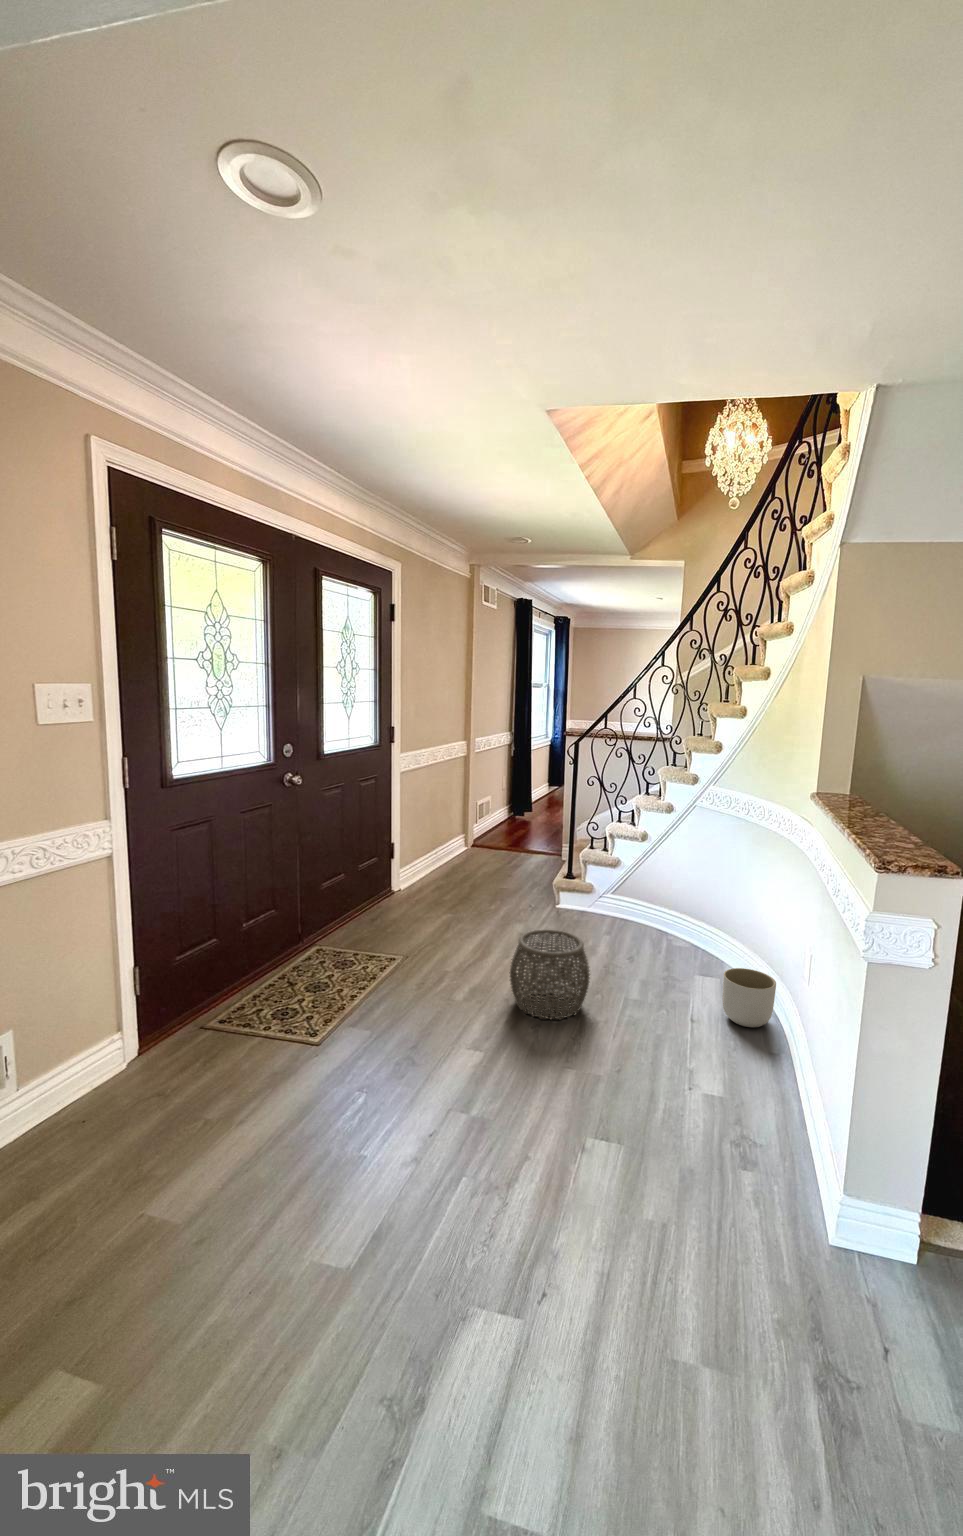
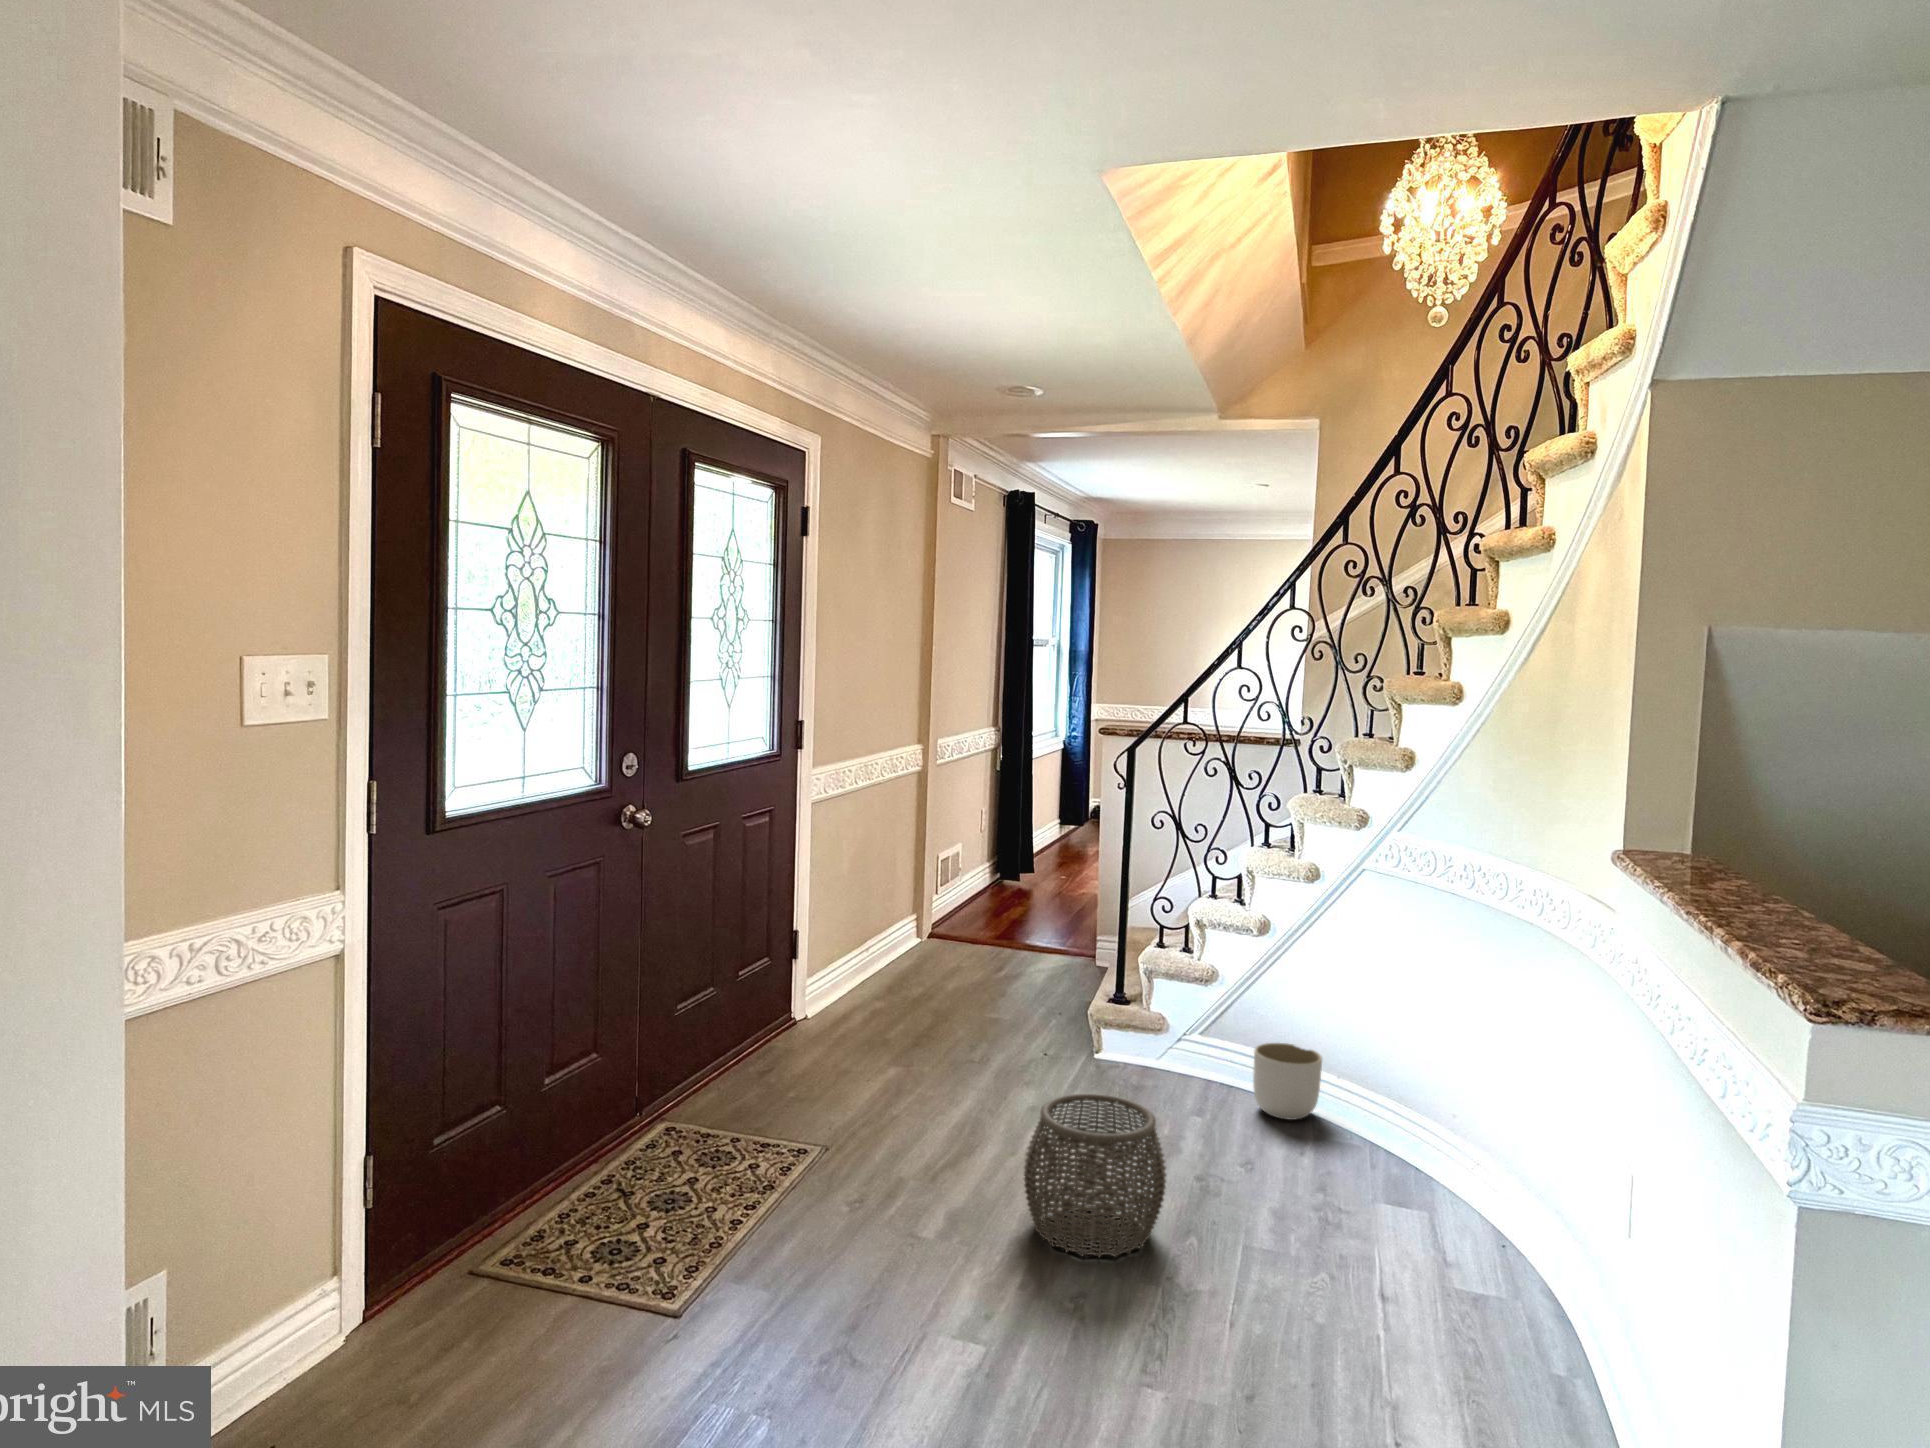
planter: present [722,968,776,1027] -> present [1253,1043,1322,1120]

